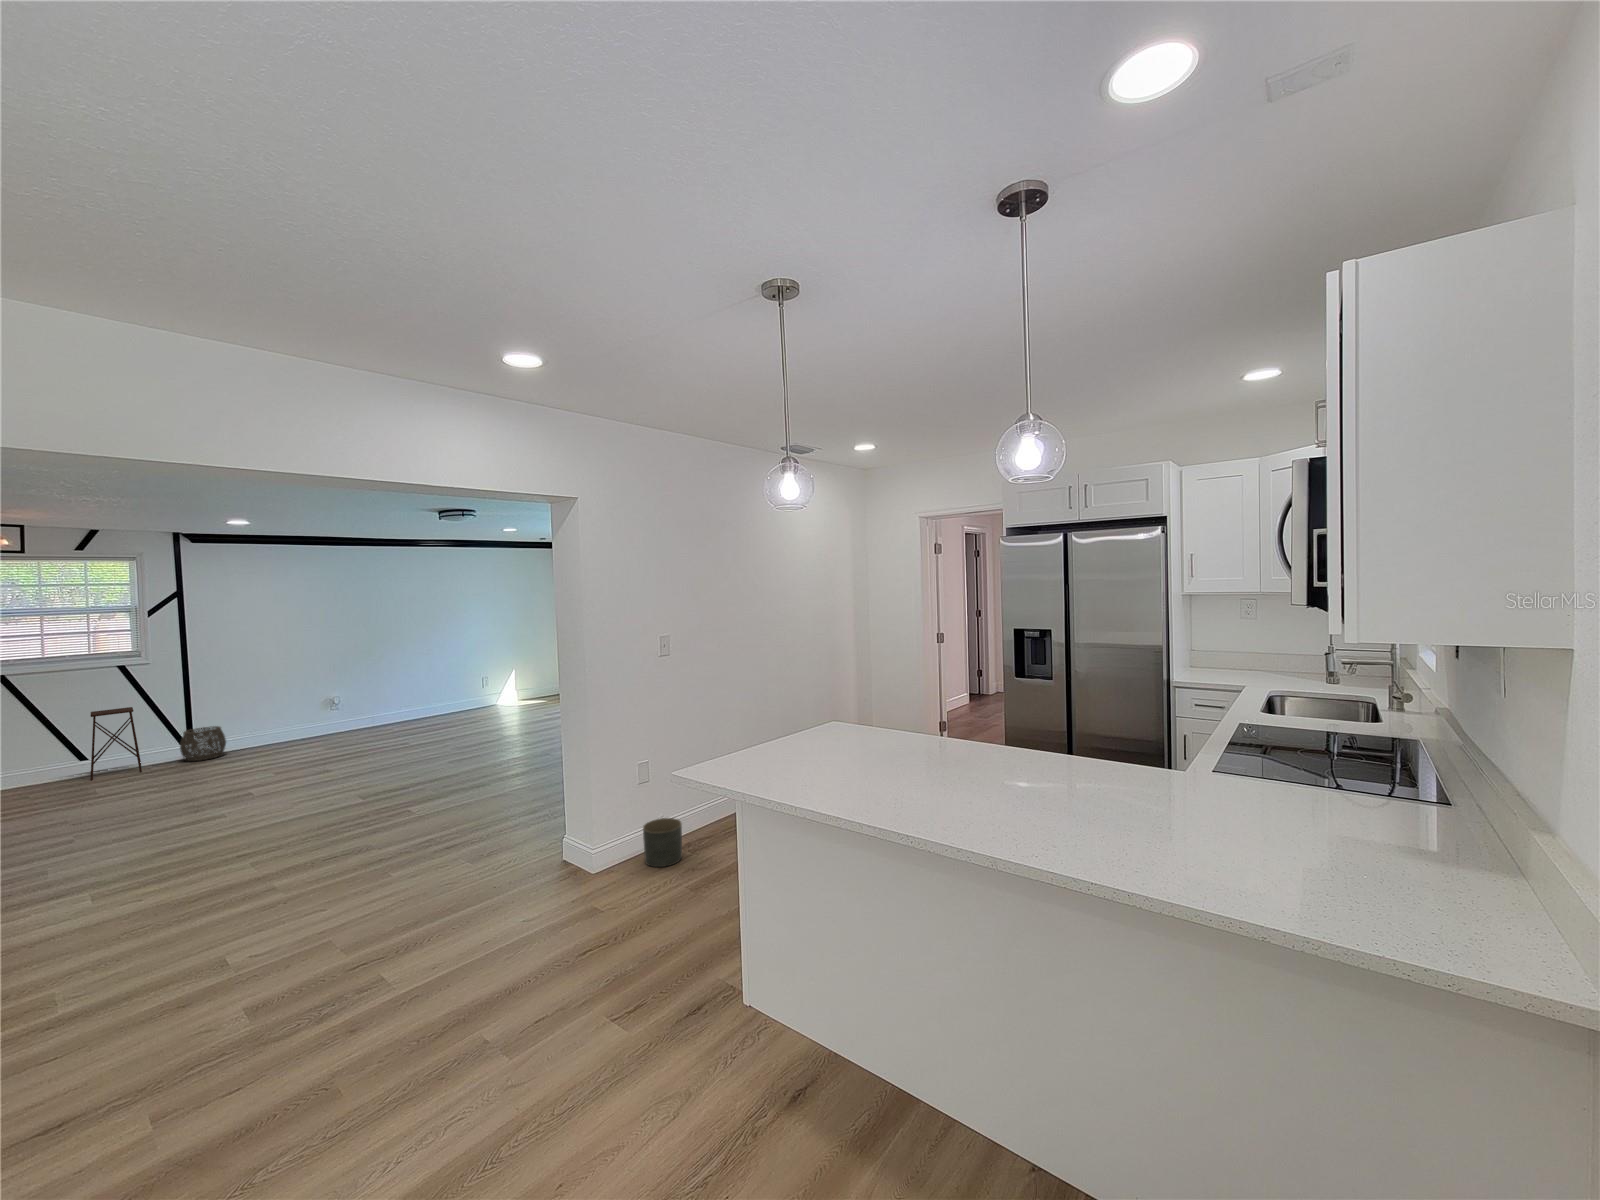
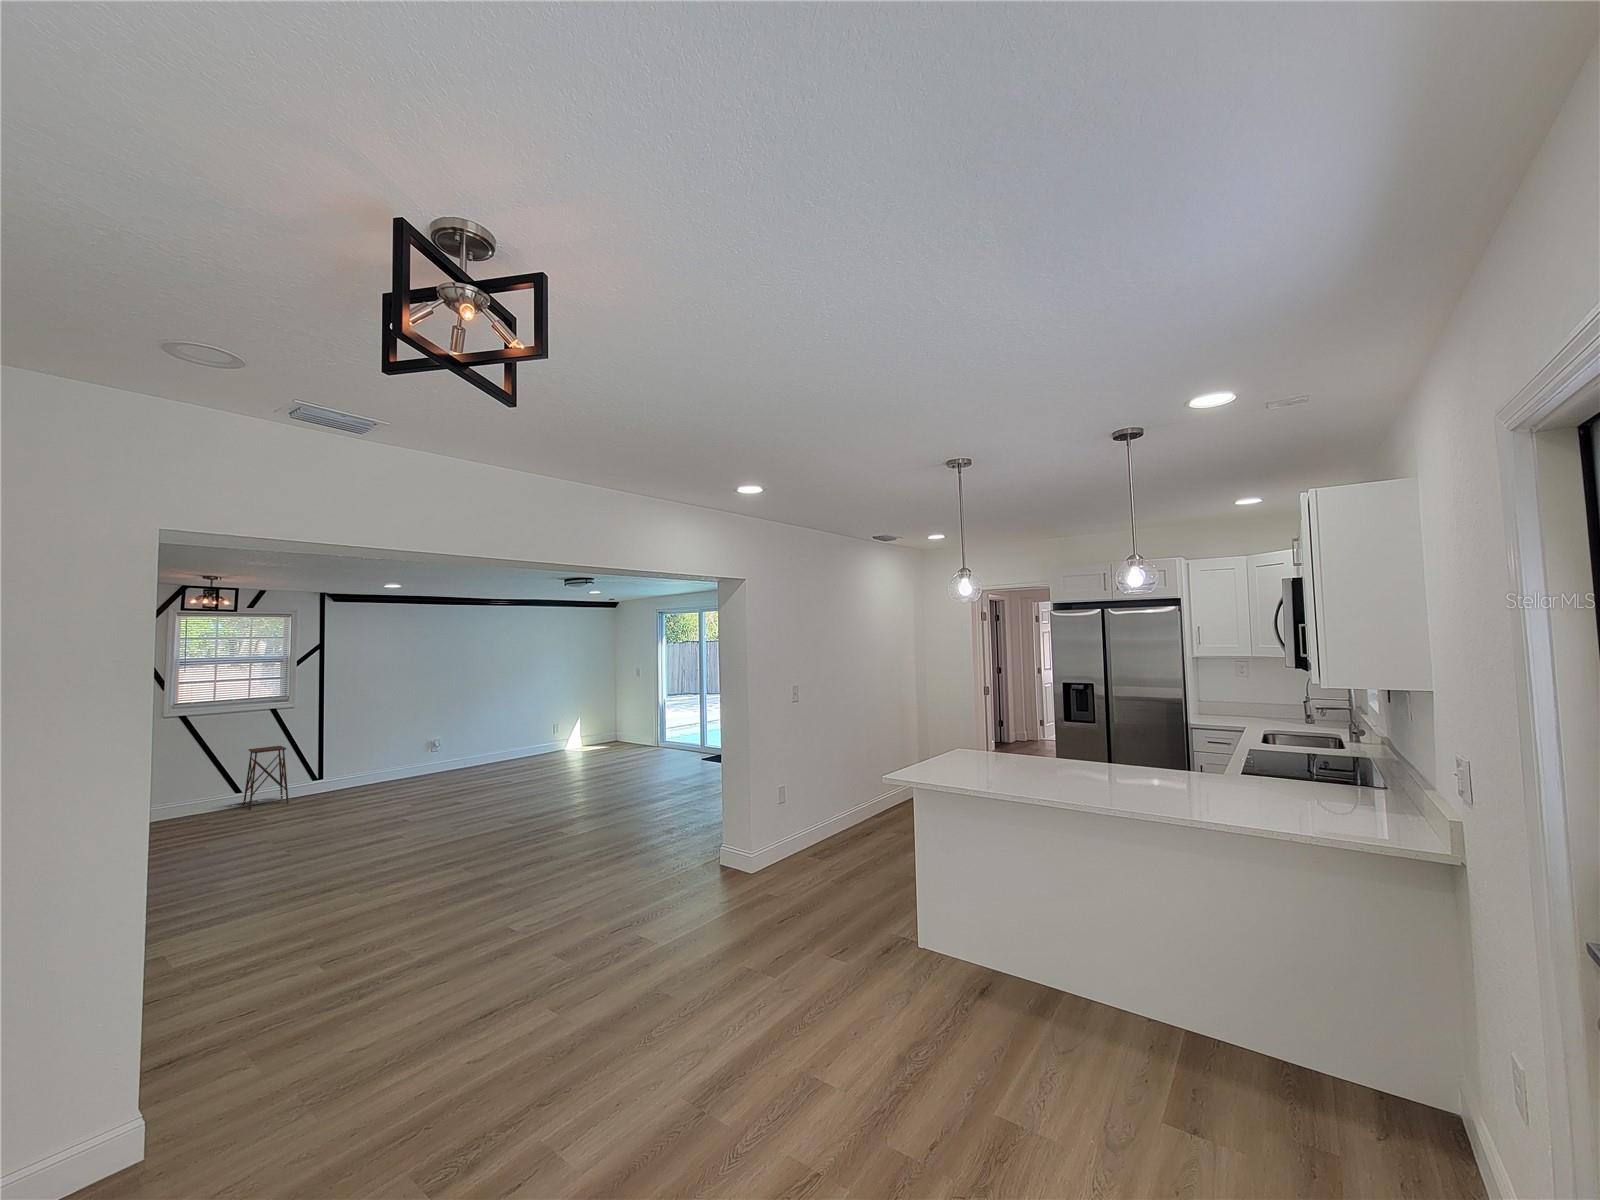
woven basket: present [180,726,226,762] -> none [315,764,353,796]
planter: present [643,818,682,867] -> none [786,831,816,868]

